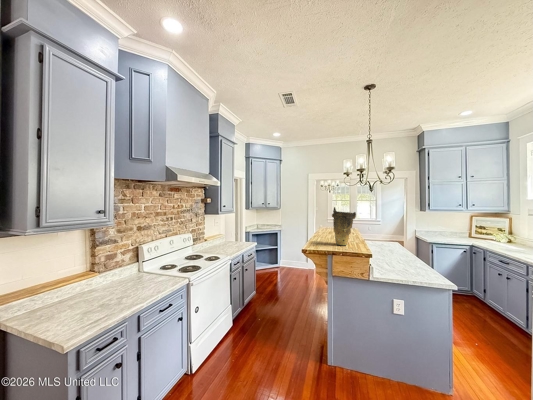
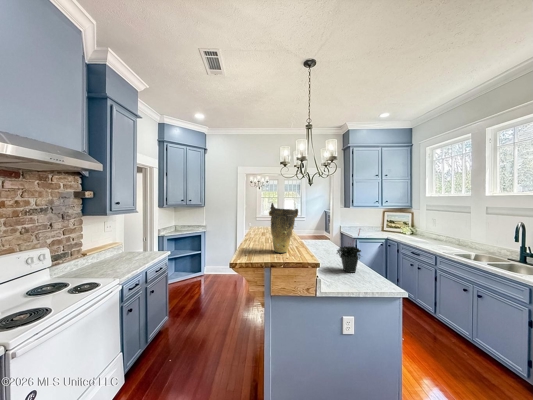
potted plant: none [392,228,416,267] -> present [337,231,361,272]

